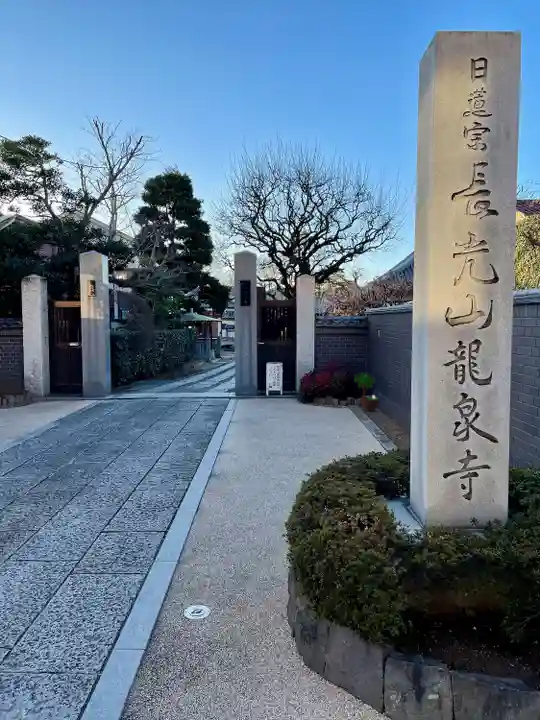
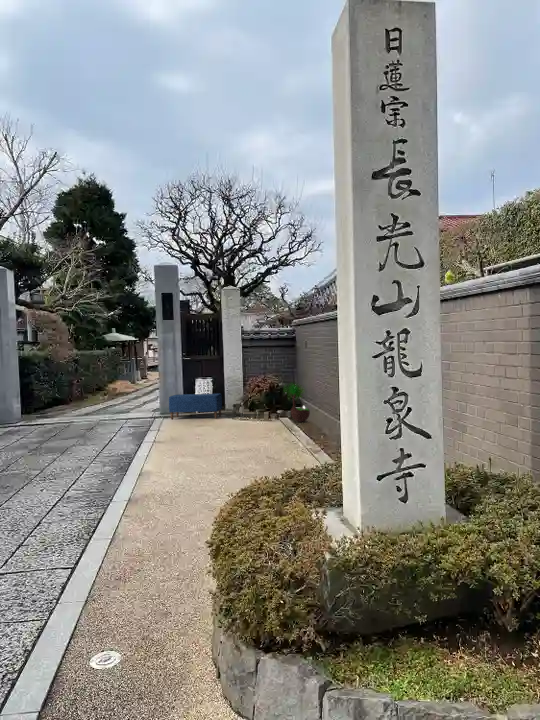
bench: none [244,378,294,403] -> present [169,394,222,419]

